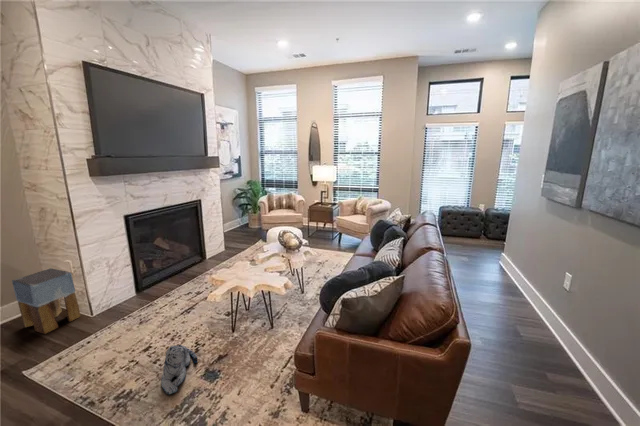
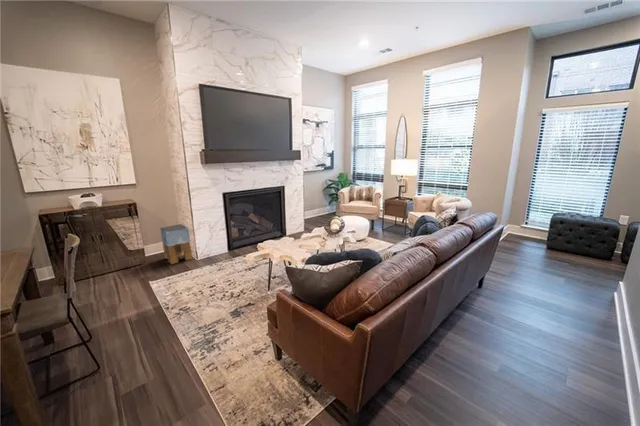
plush toy: present [161,345,198,395] -> none [205,285,236,317]

